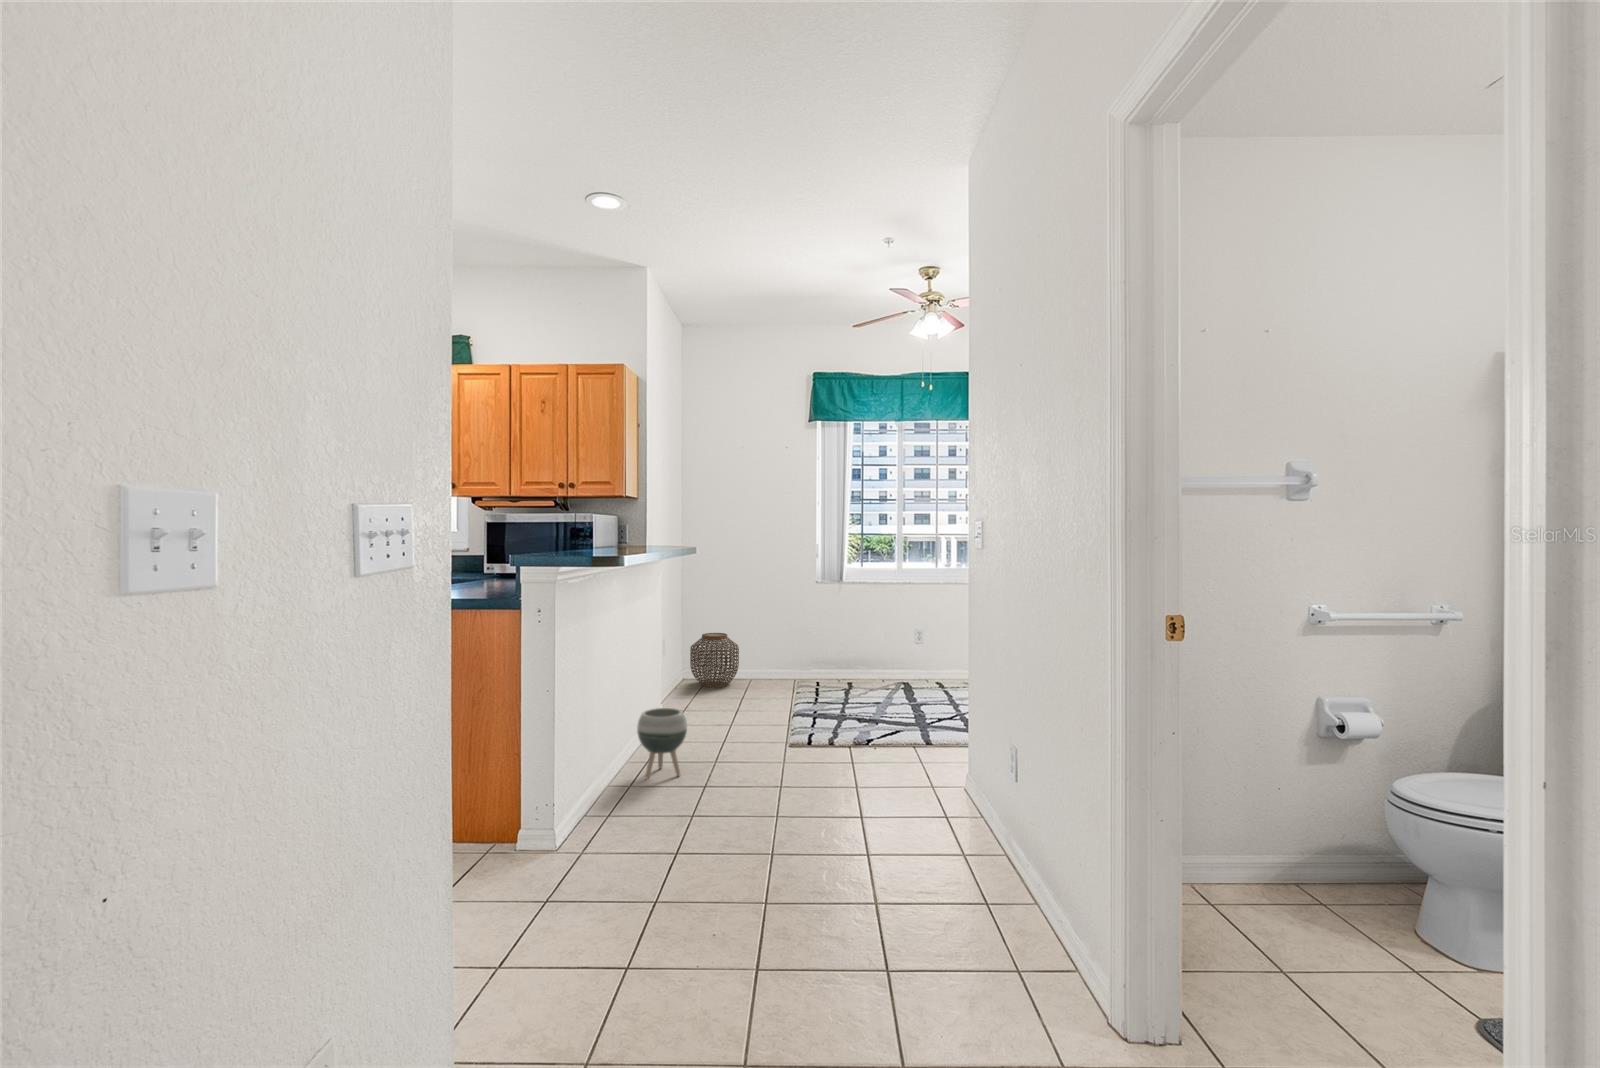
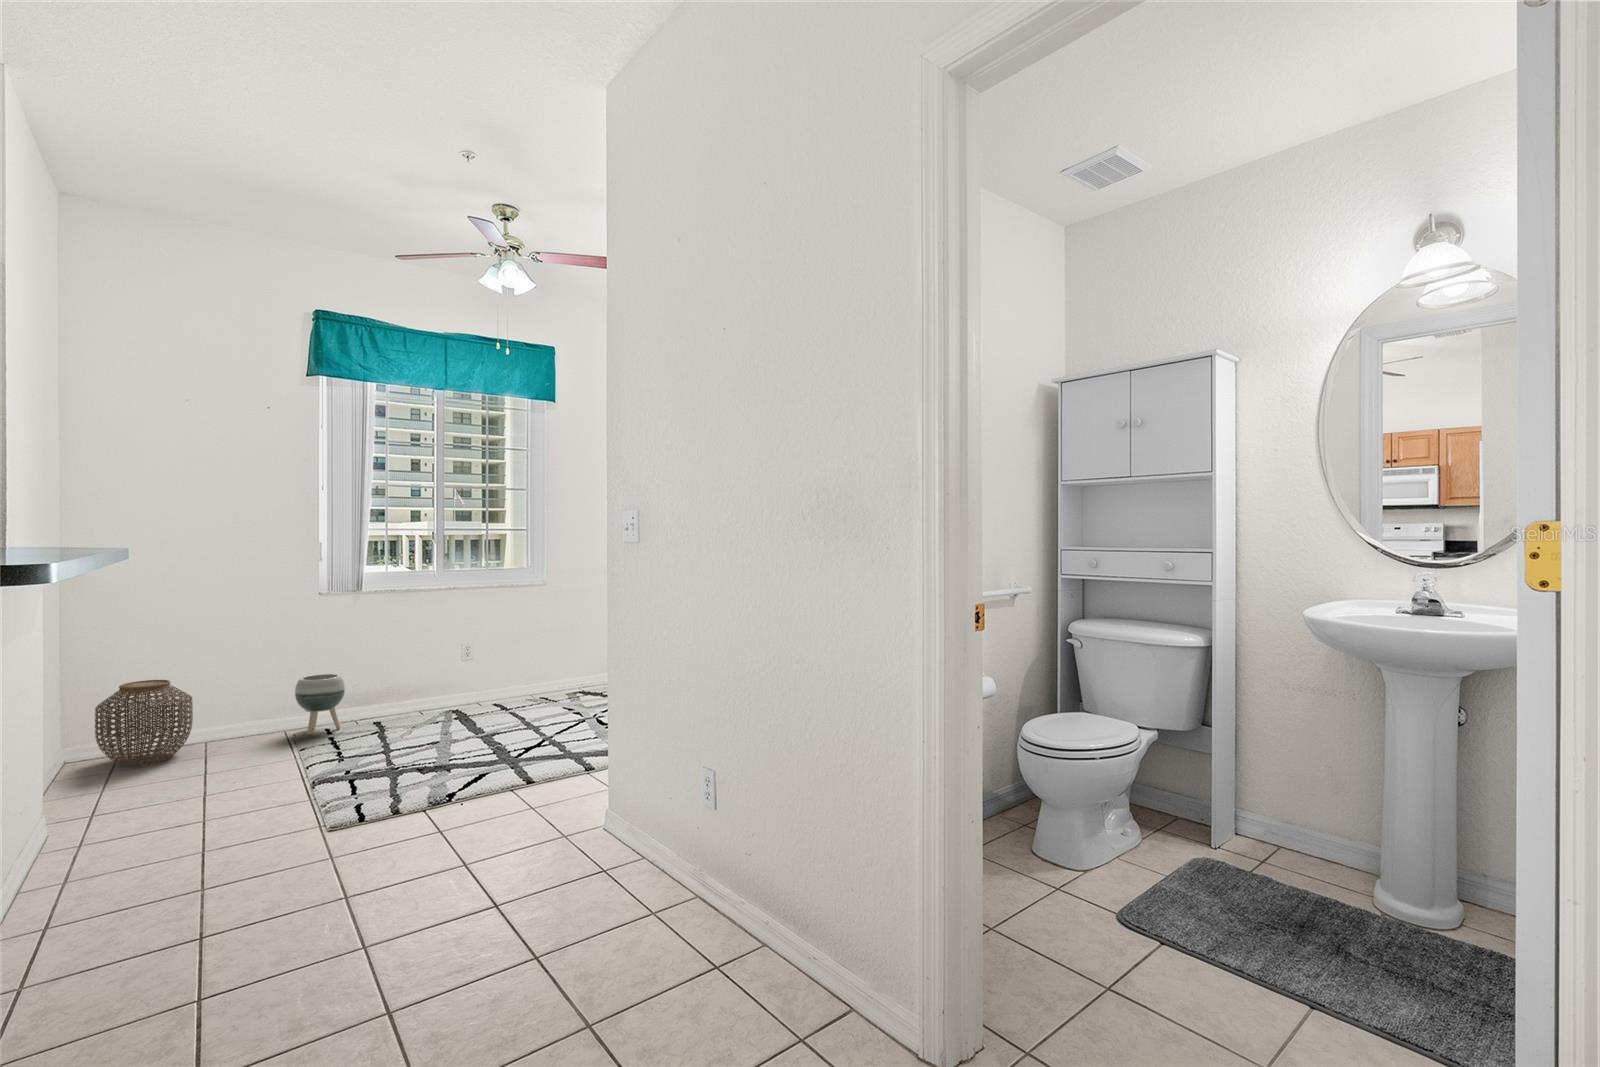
planter: present [637,708,687,778] -> present [295,674,345,735]

